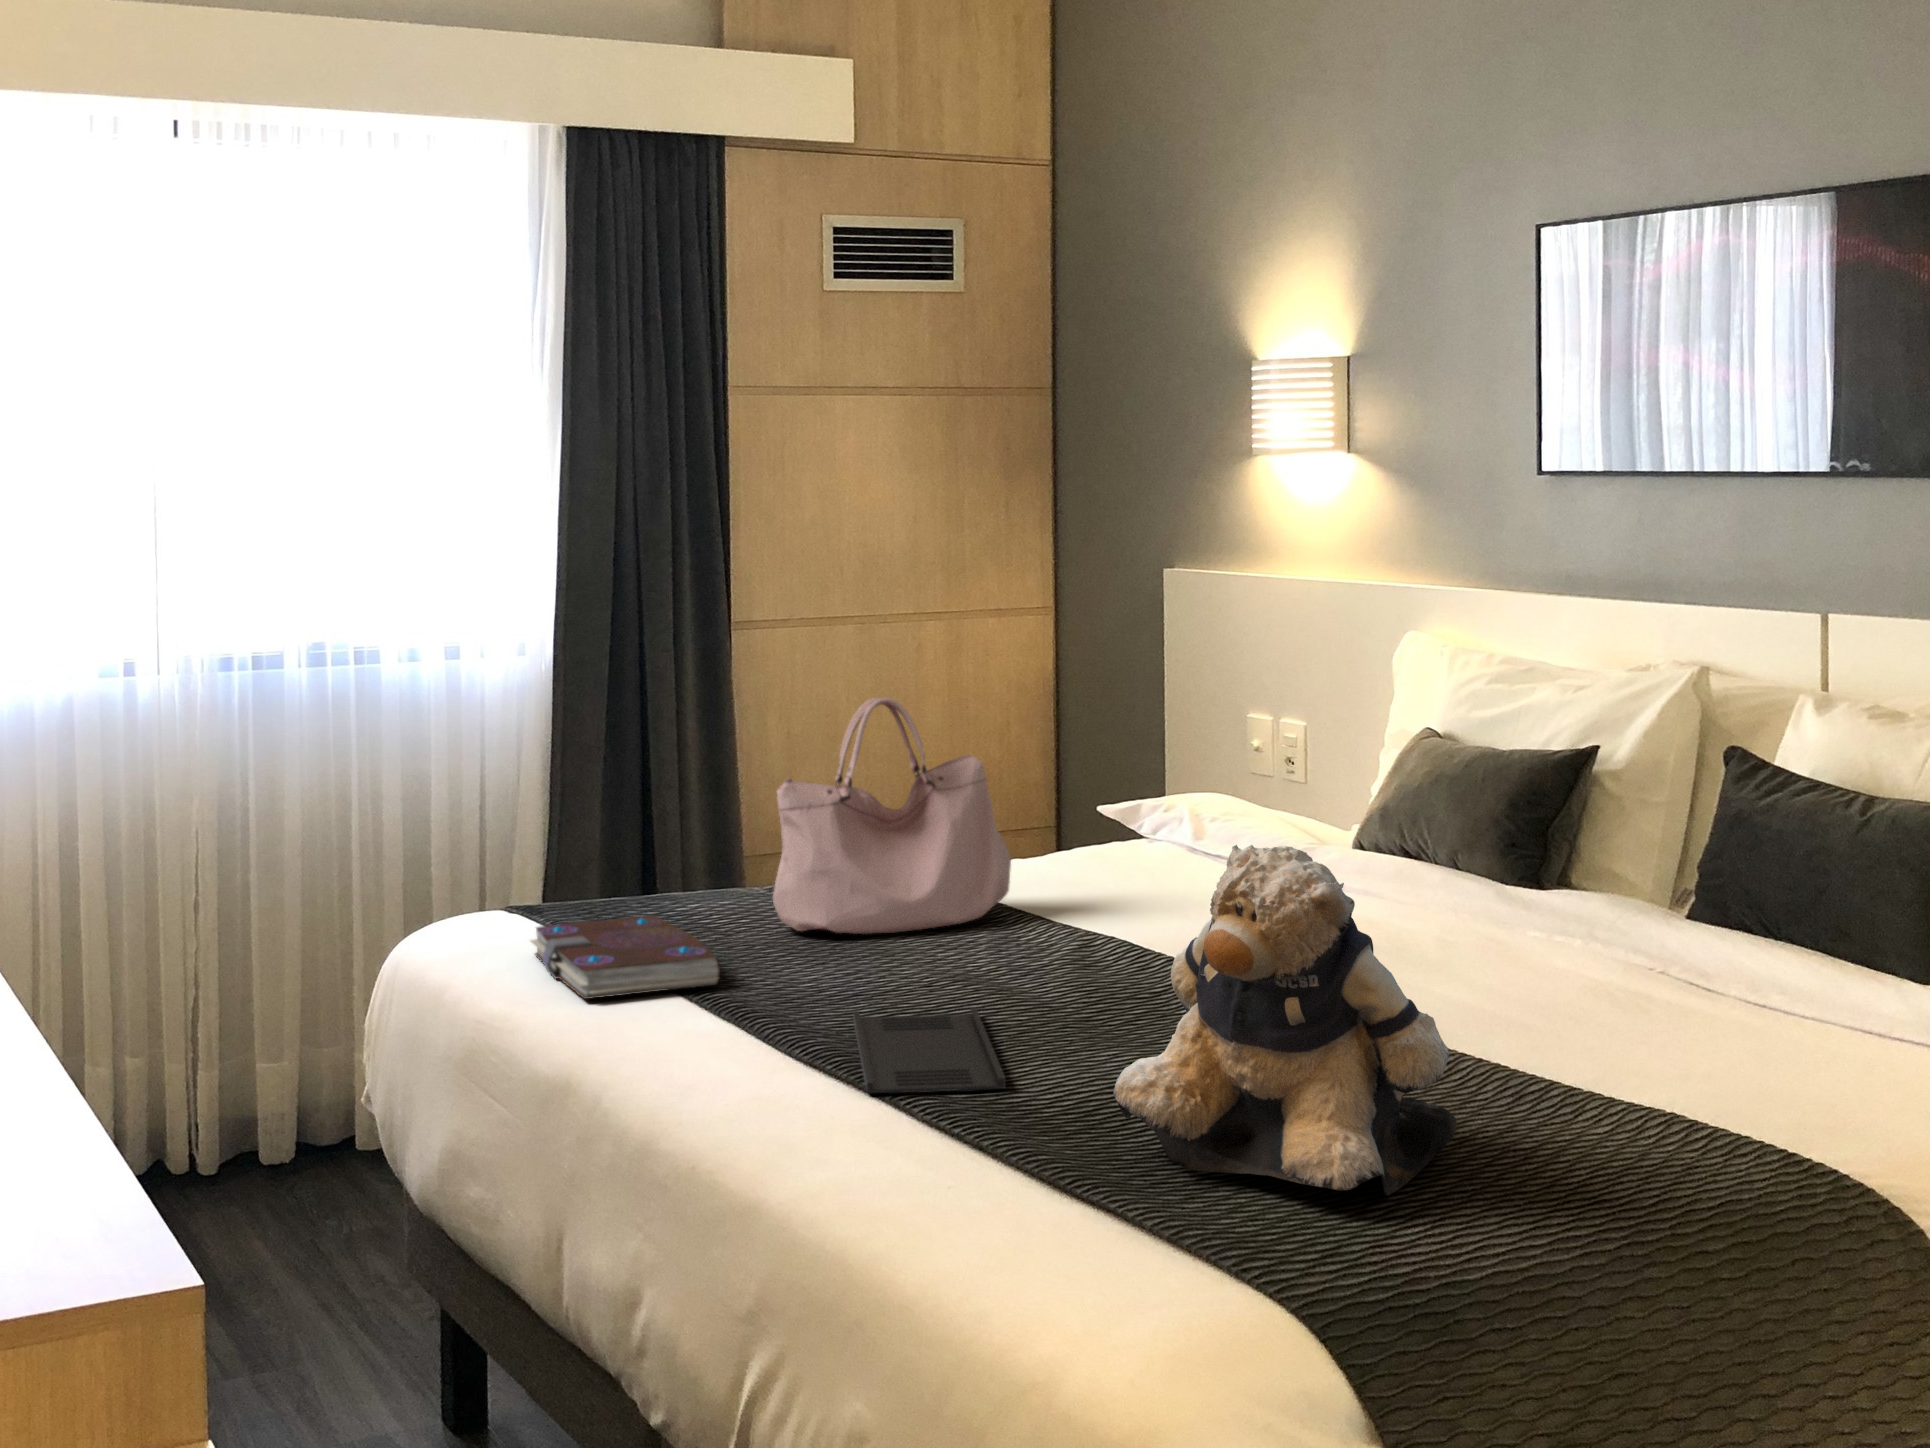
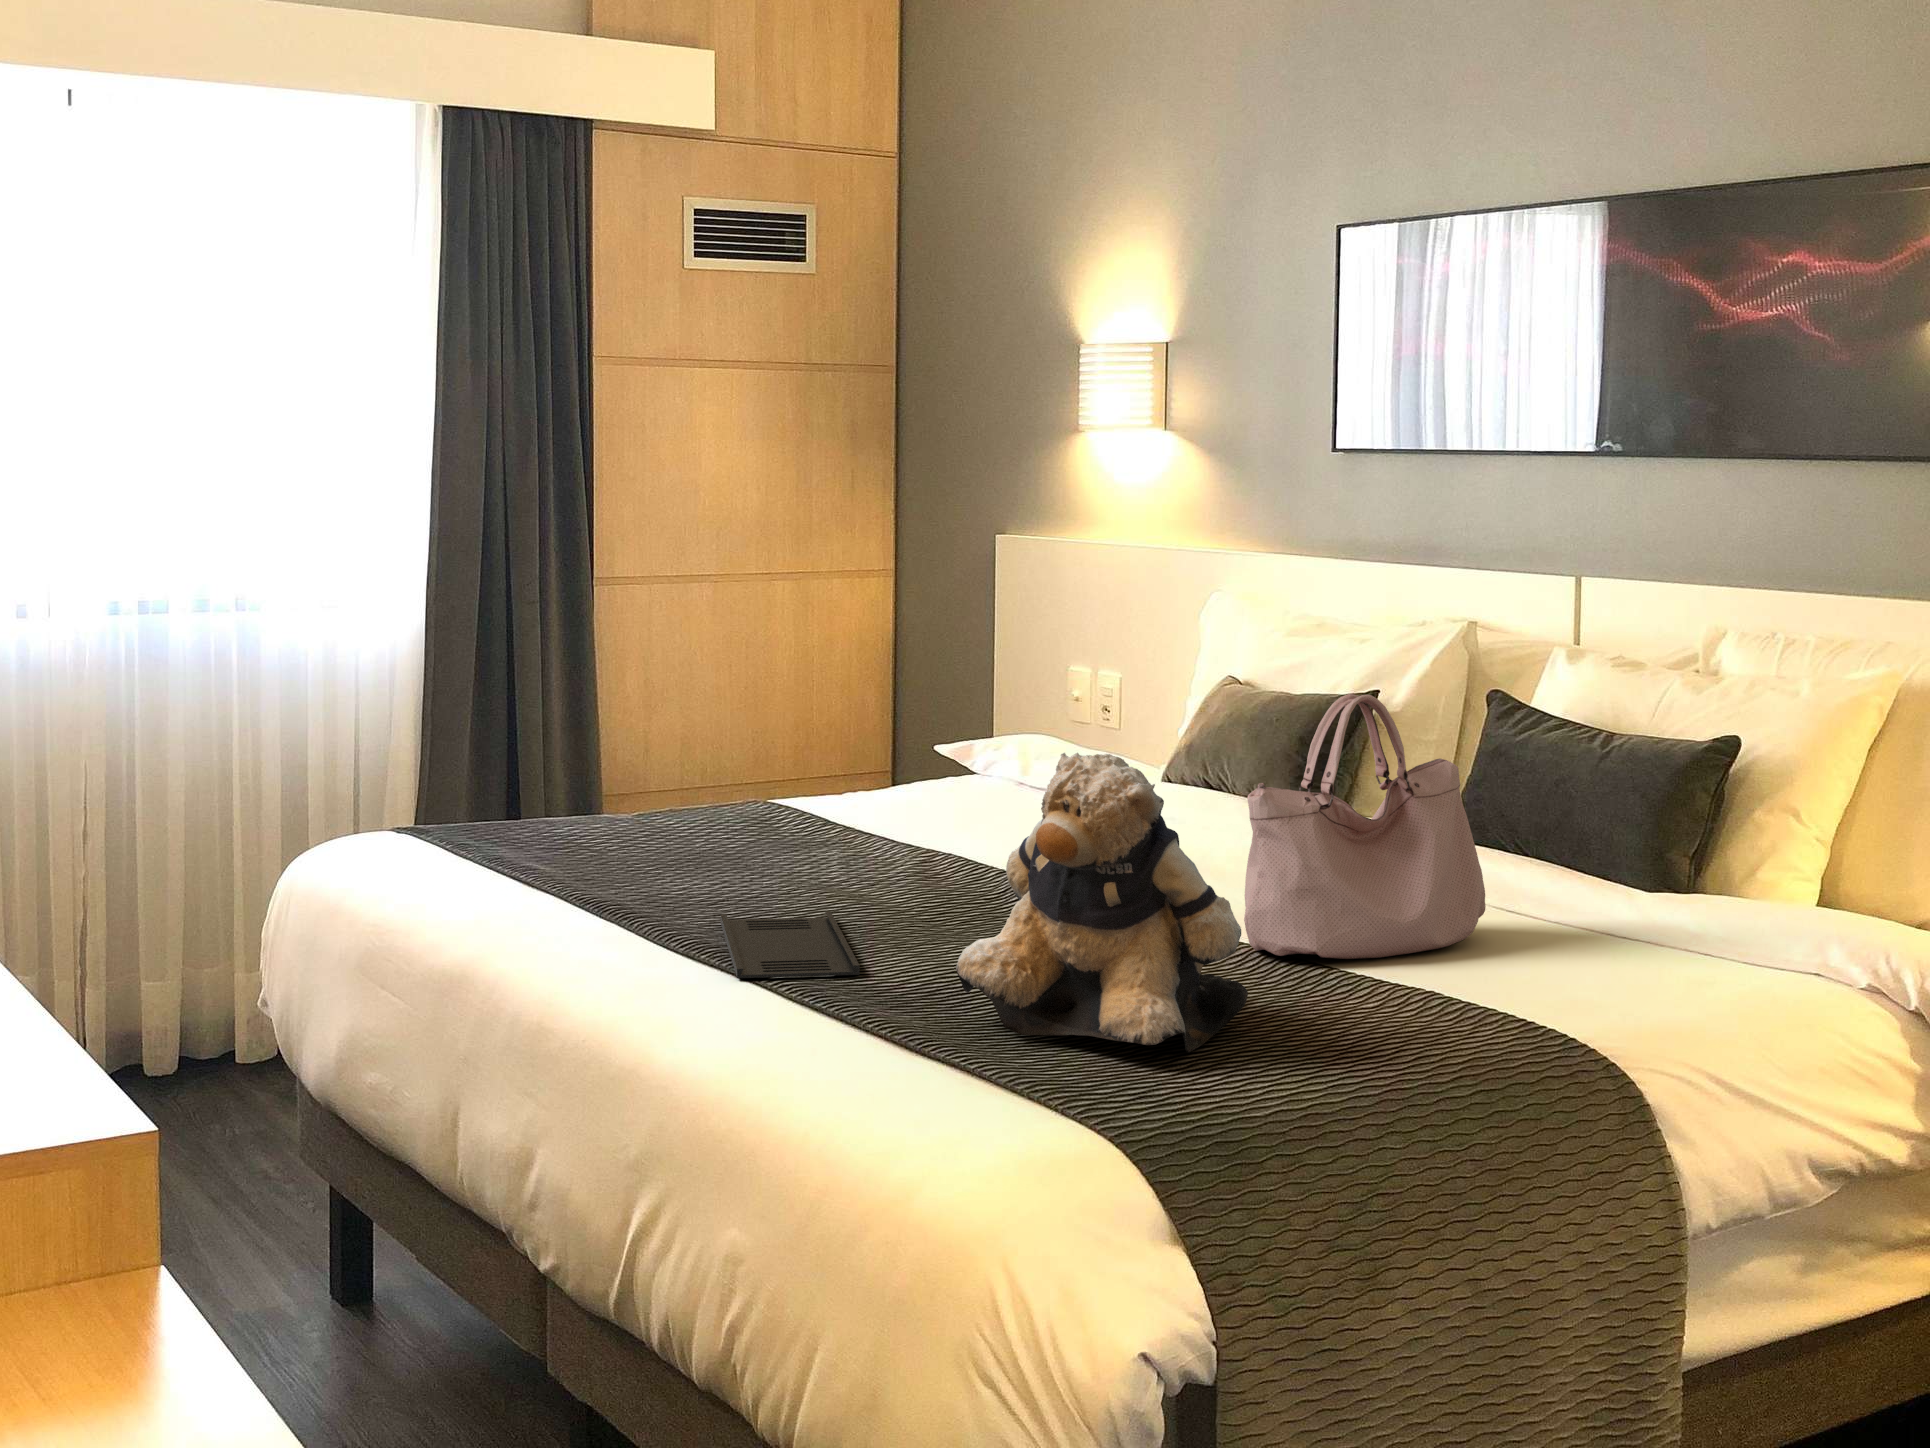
handbag: present [773,698,1011,934] -> present [1244,694,1486,959]
book: present [531,916,721,999] -> none [417,836,599,905]

